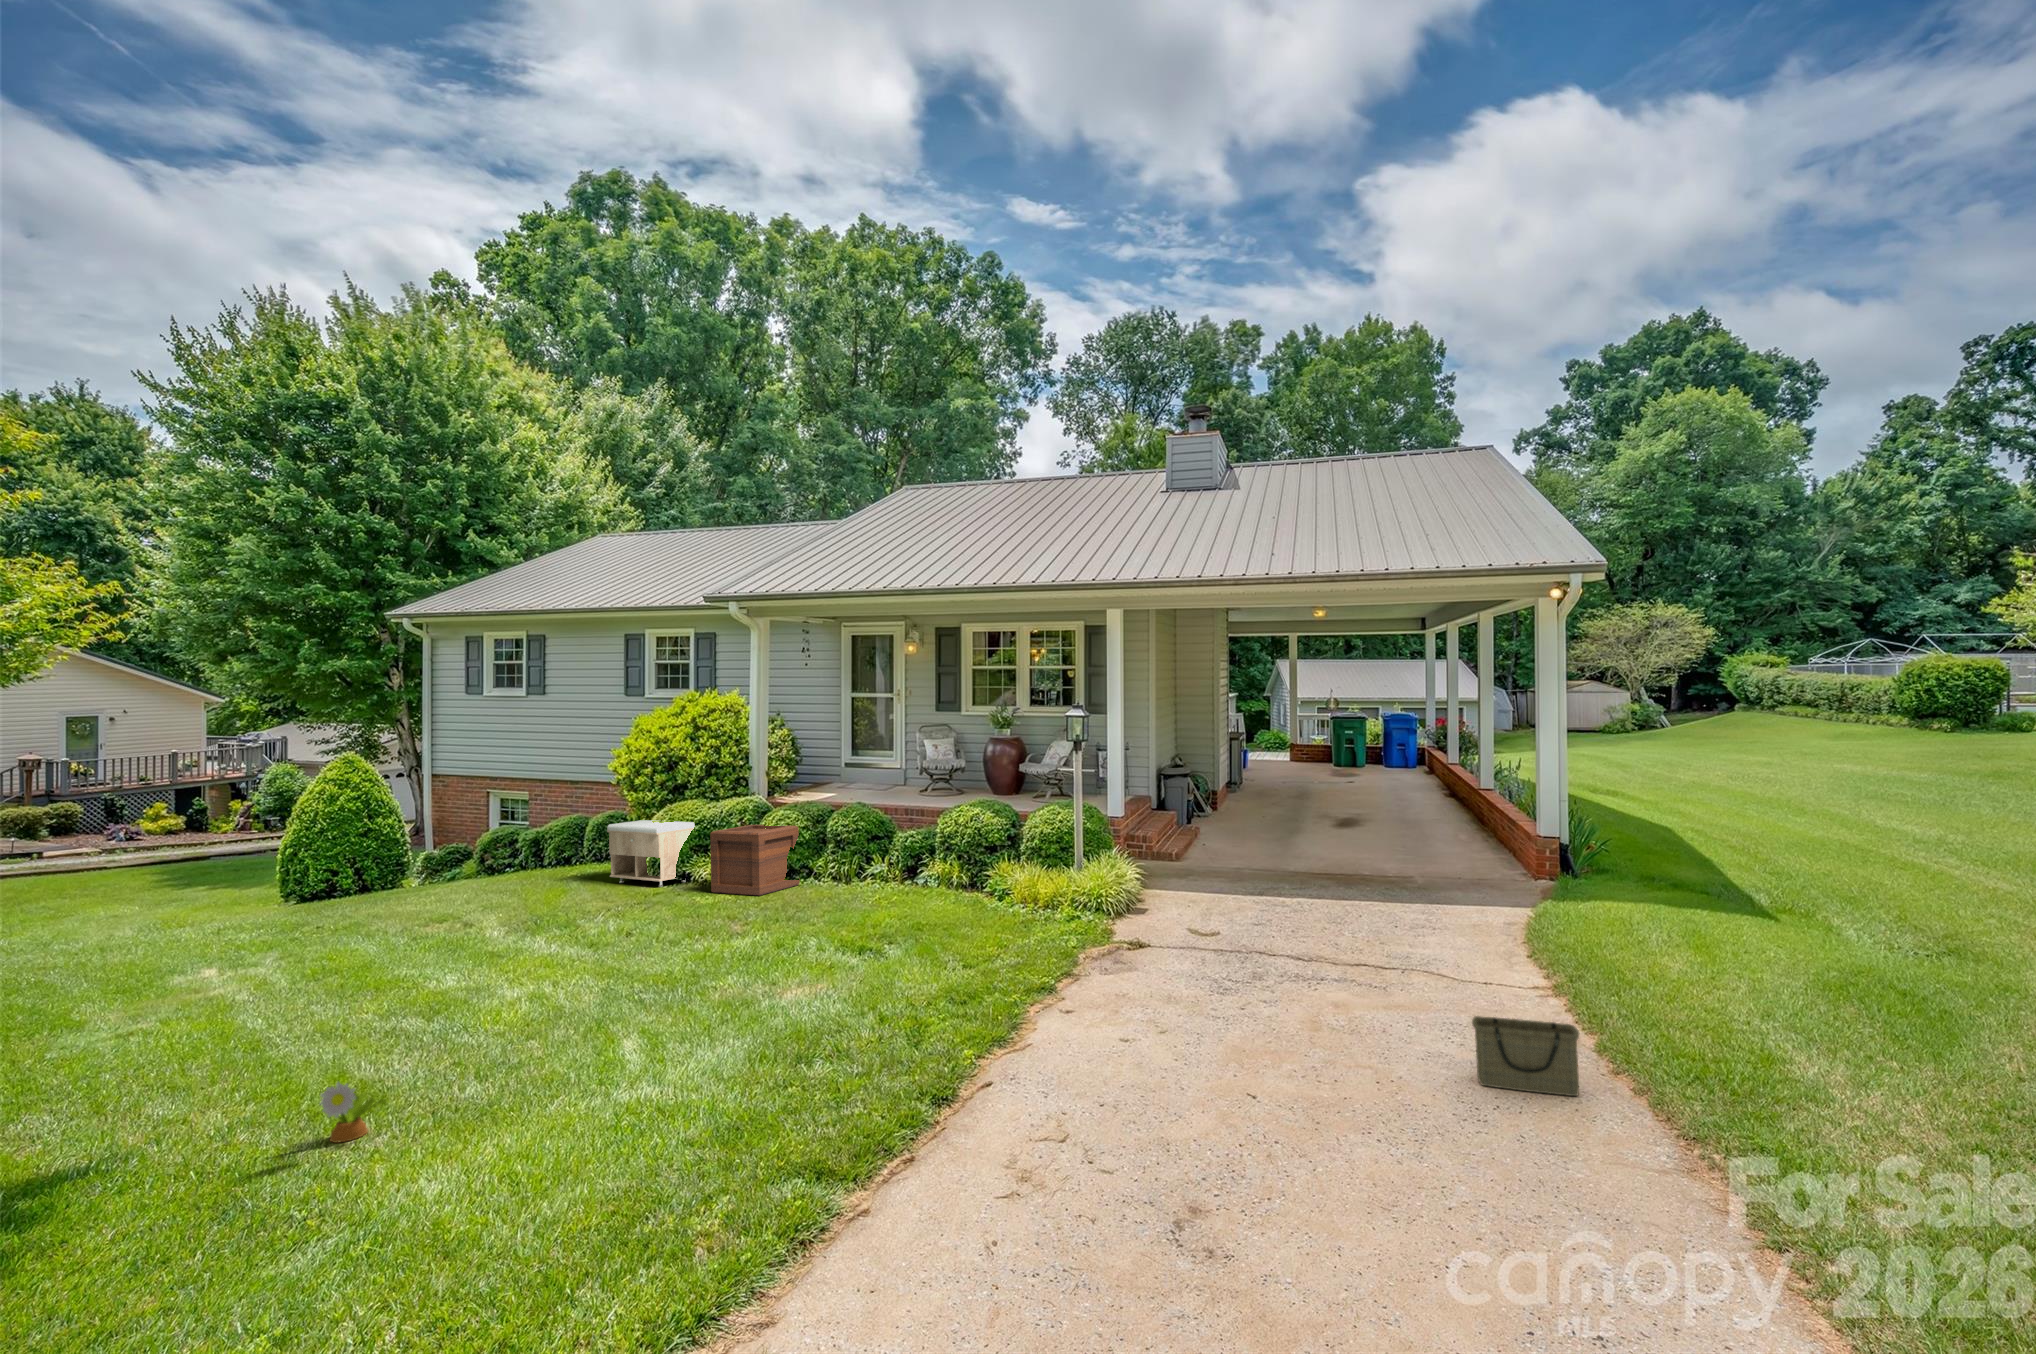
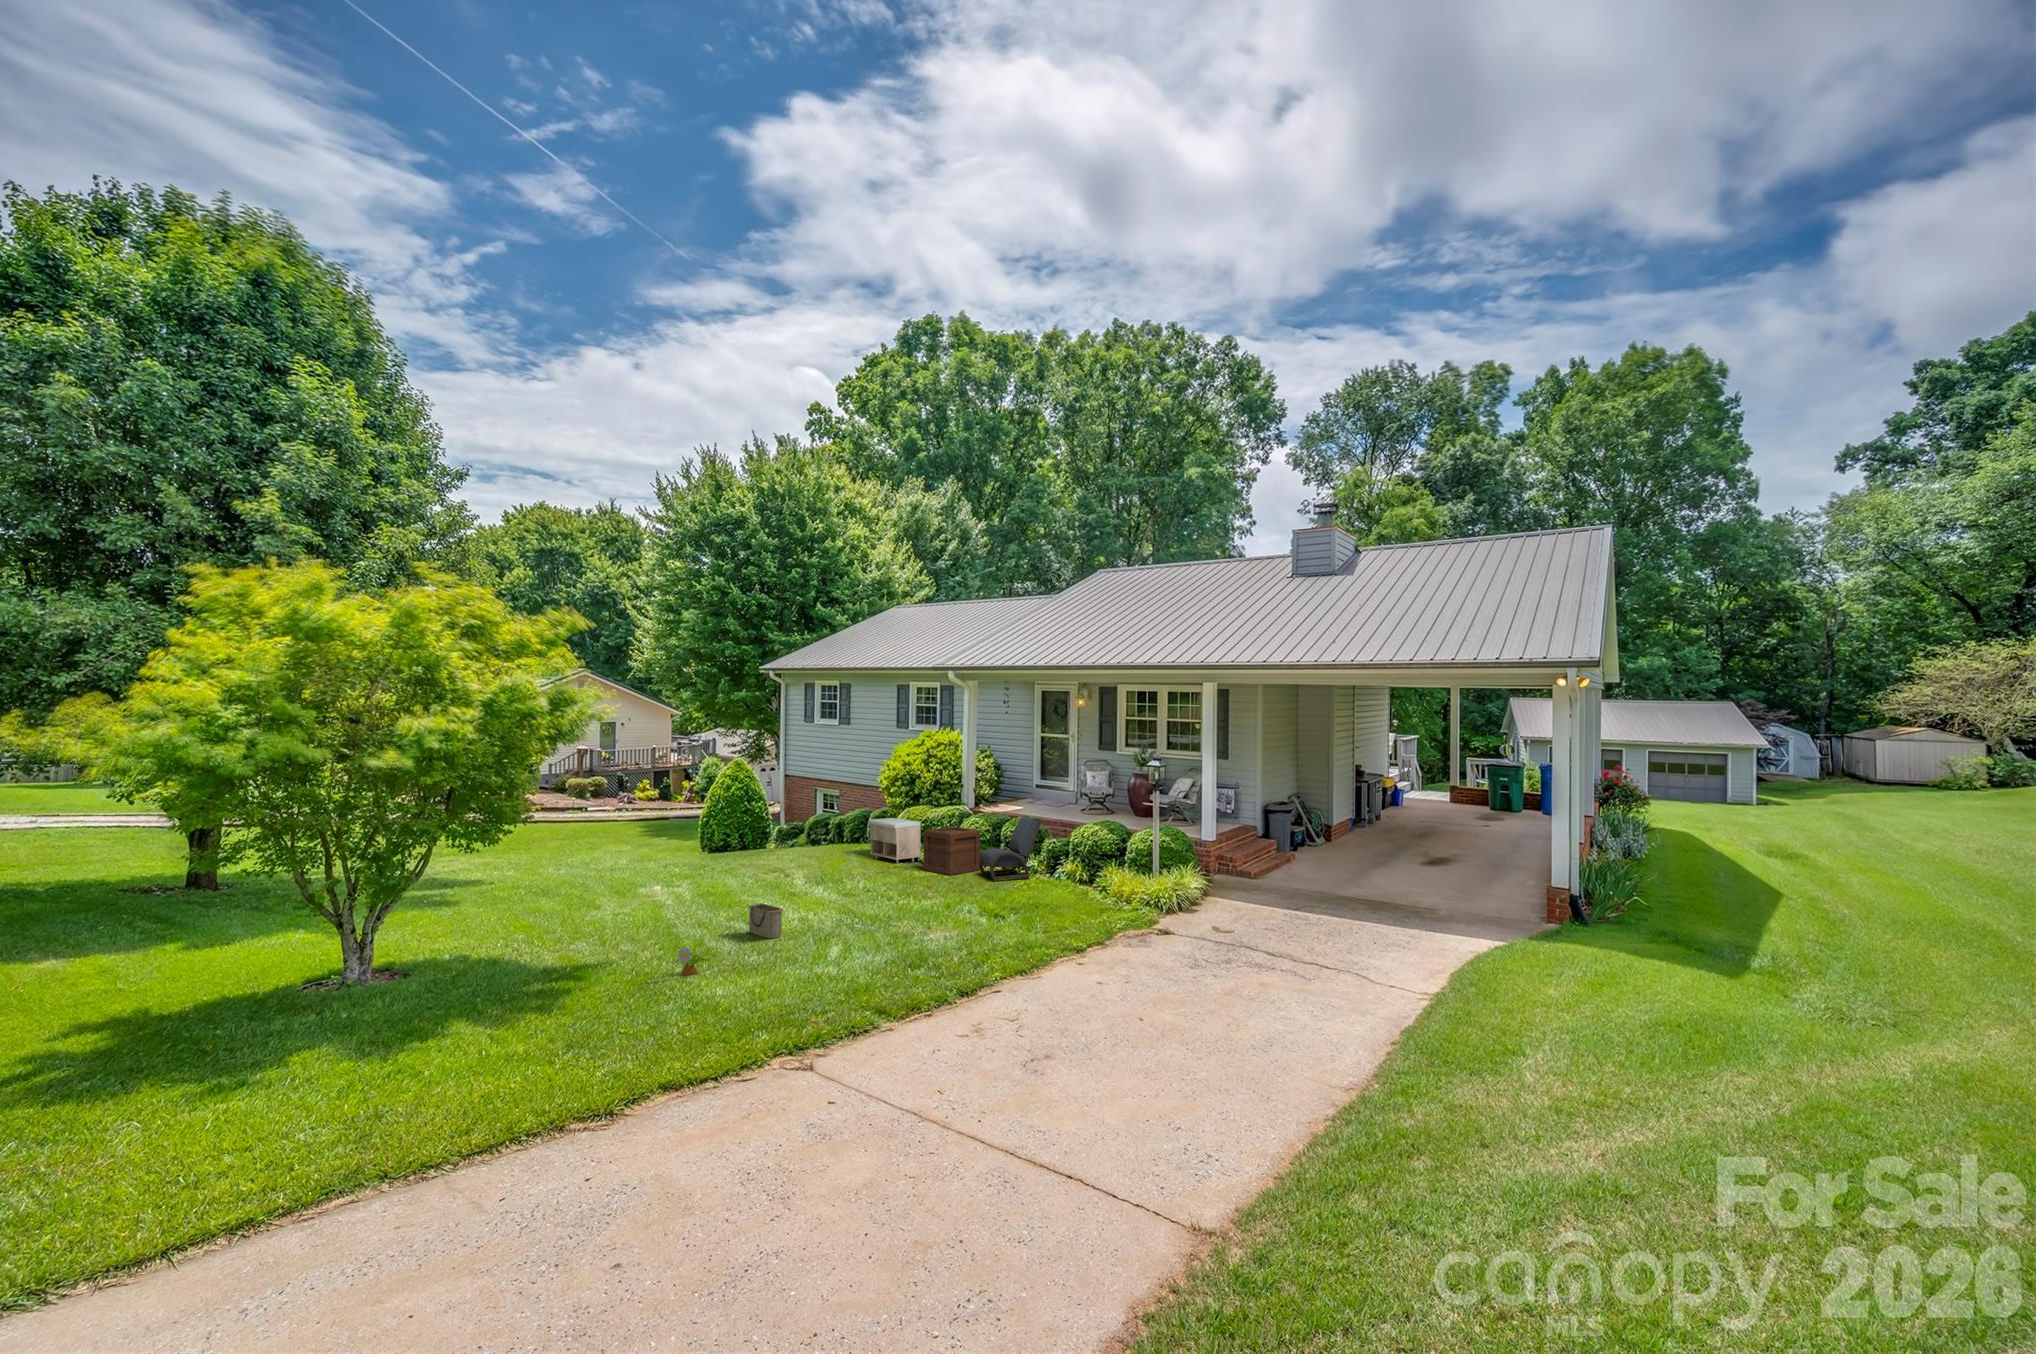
lounge chair: none [803,801,897,898] -> present [979,816,1041,881]
basket: present [1472,1016,1579,1096] -> present [748,903,783,939]

